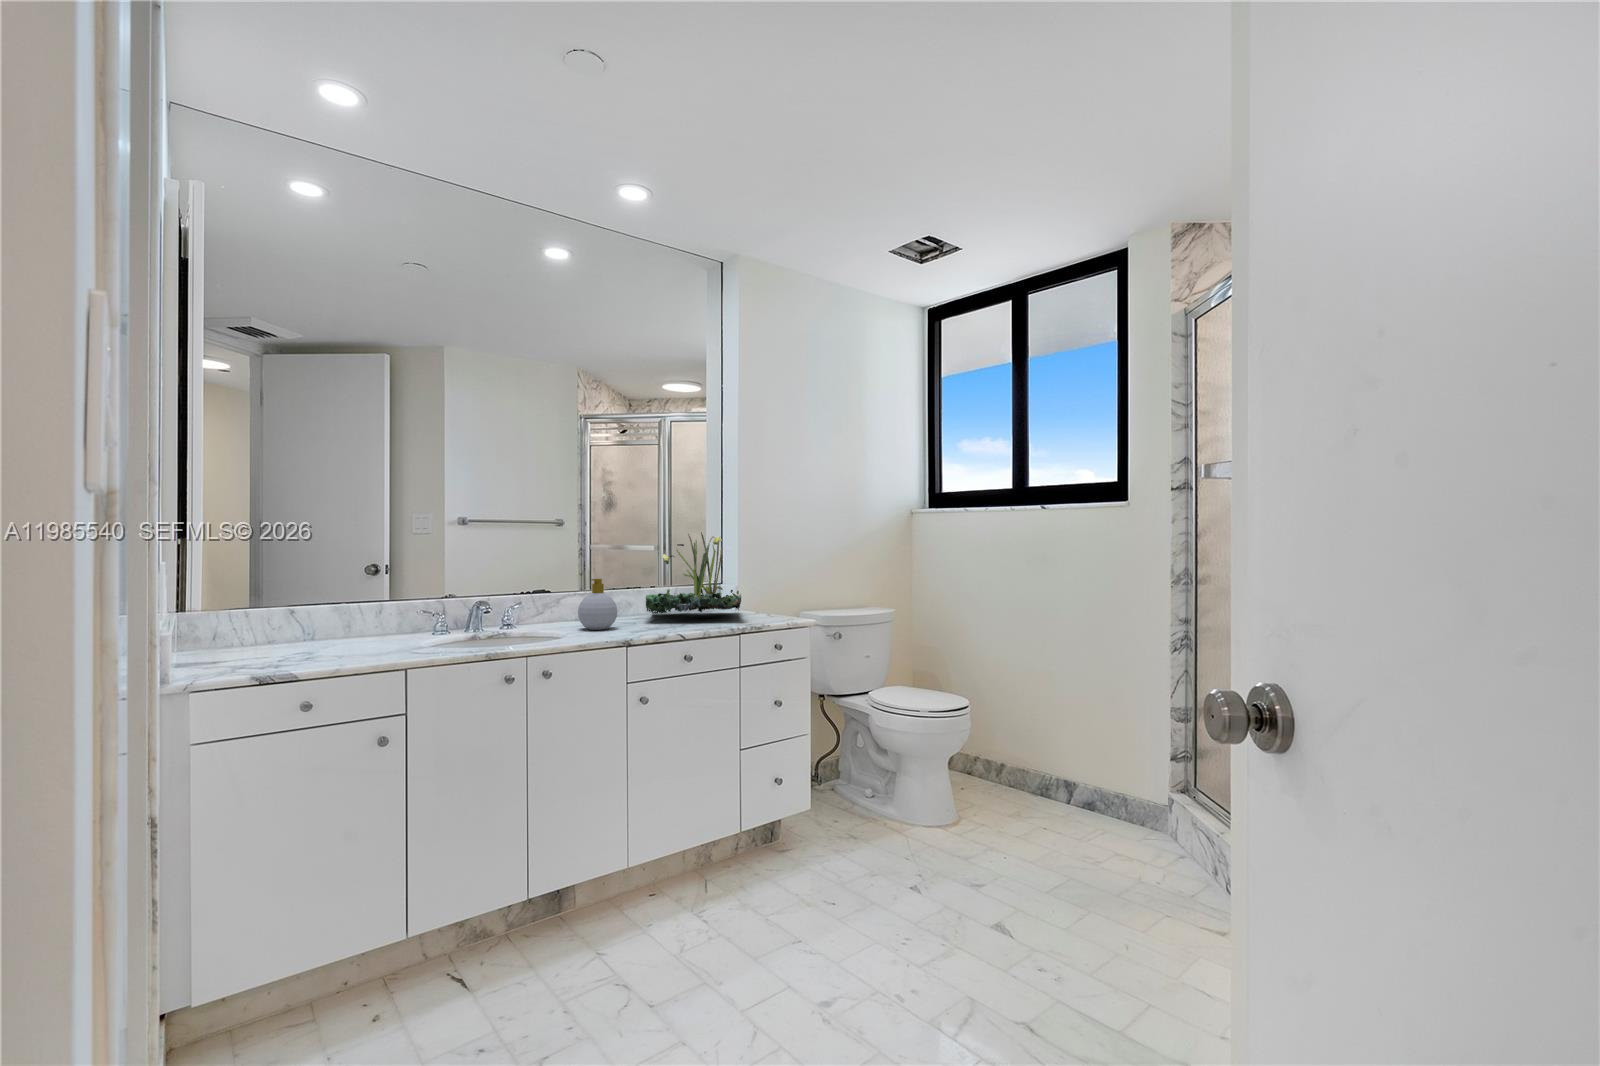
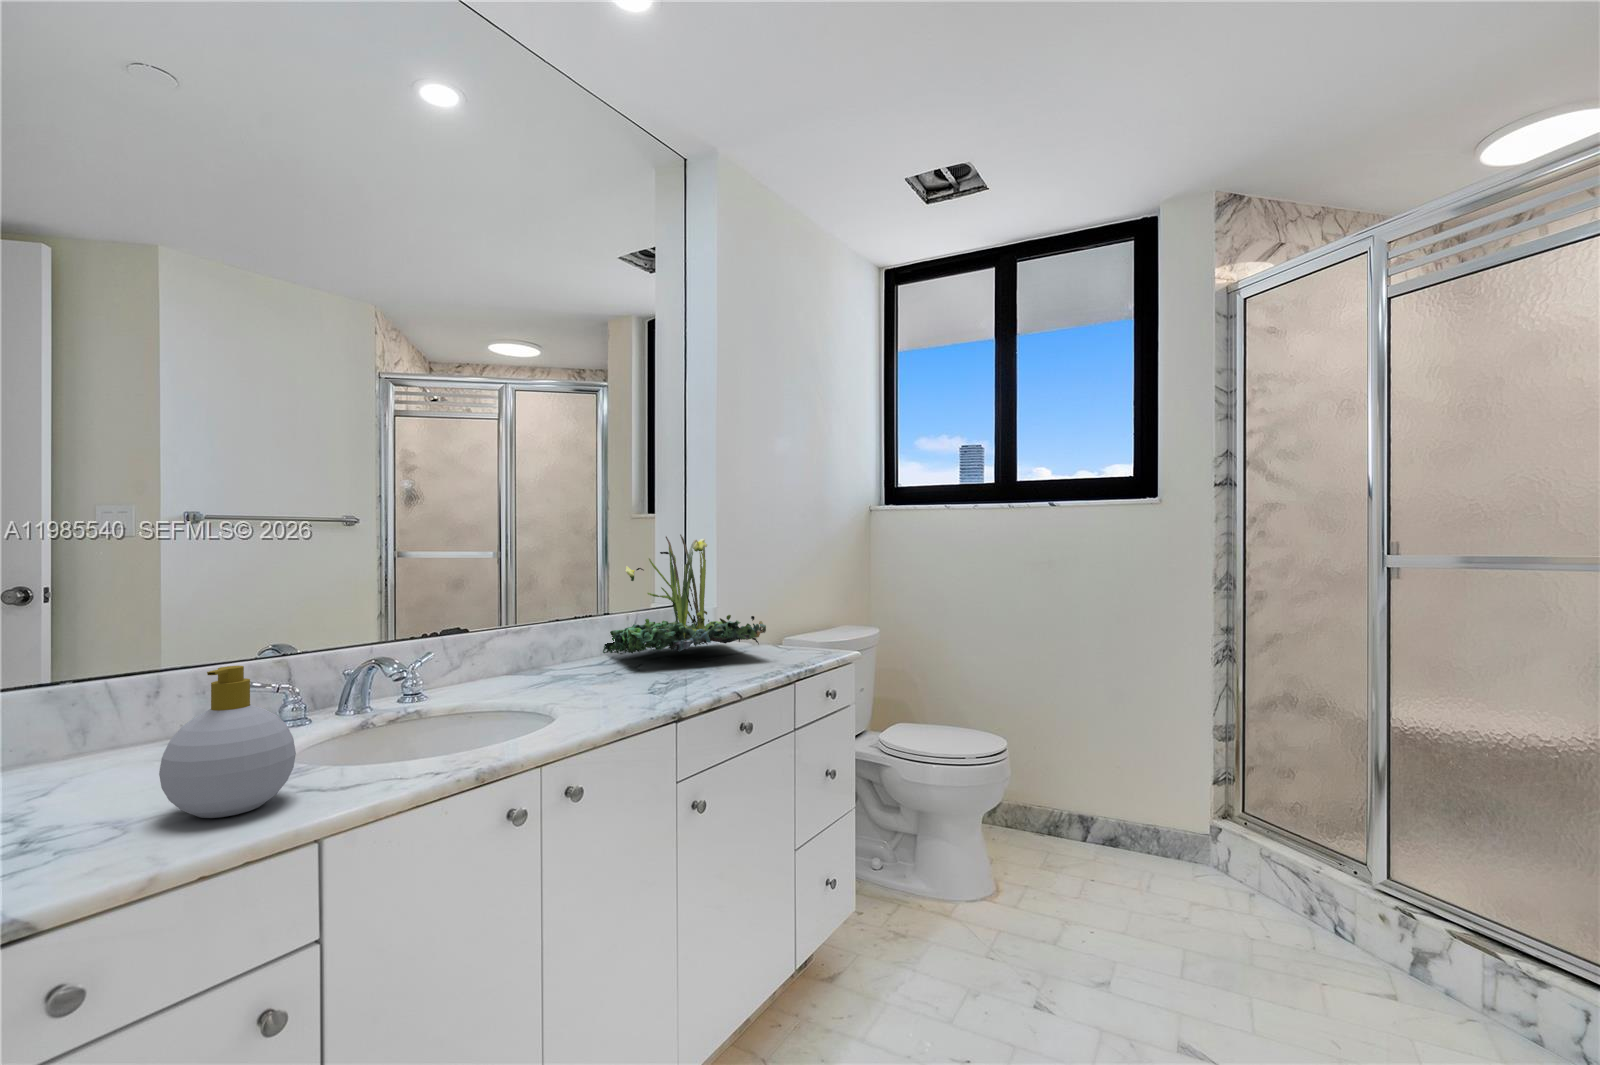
soap bottle: present [578,579,617,630] -> present [159,666,296,818]

